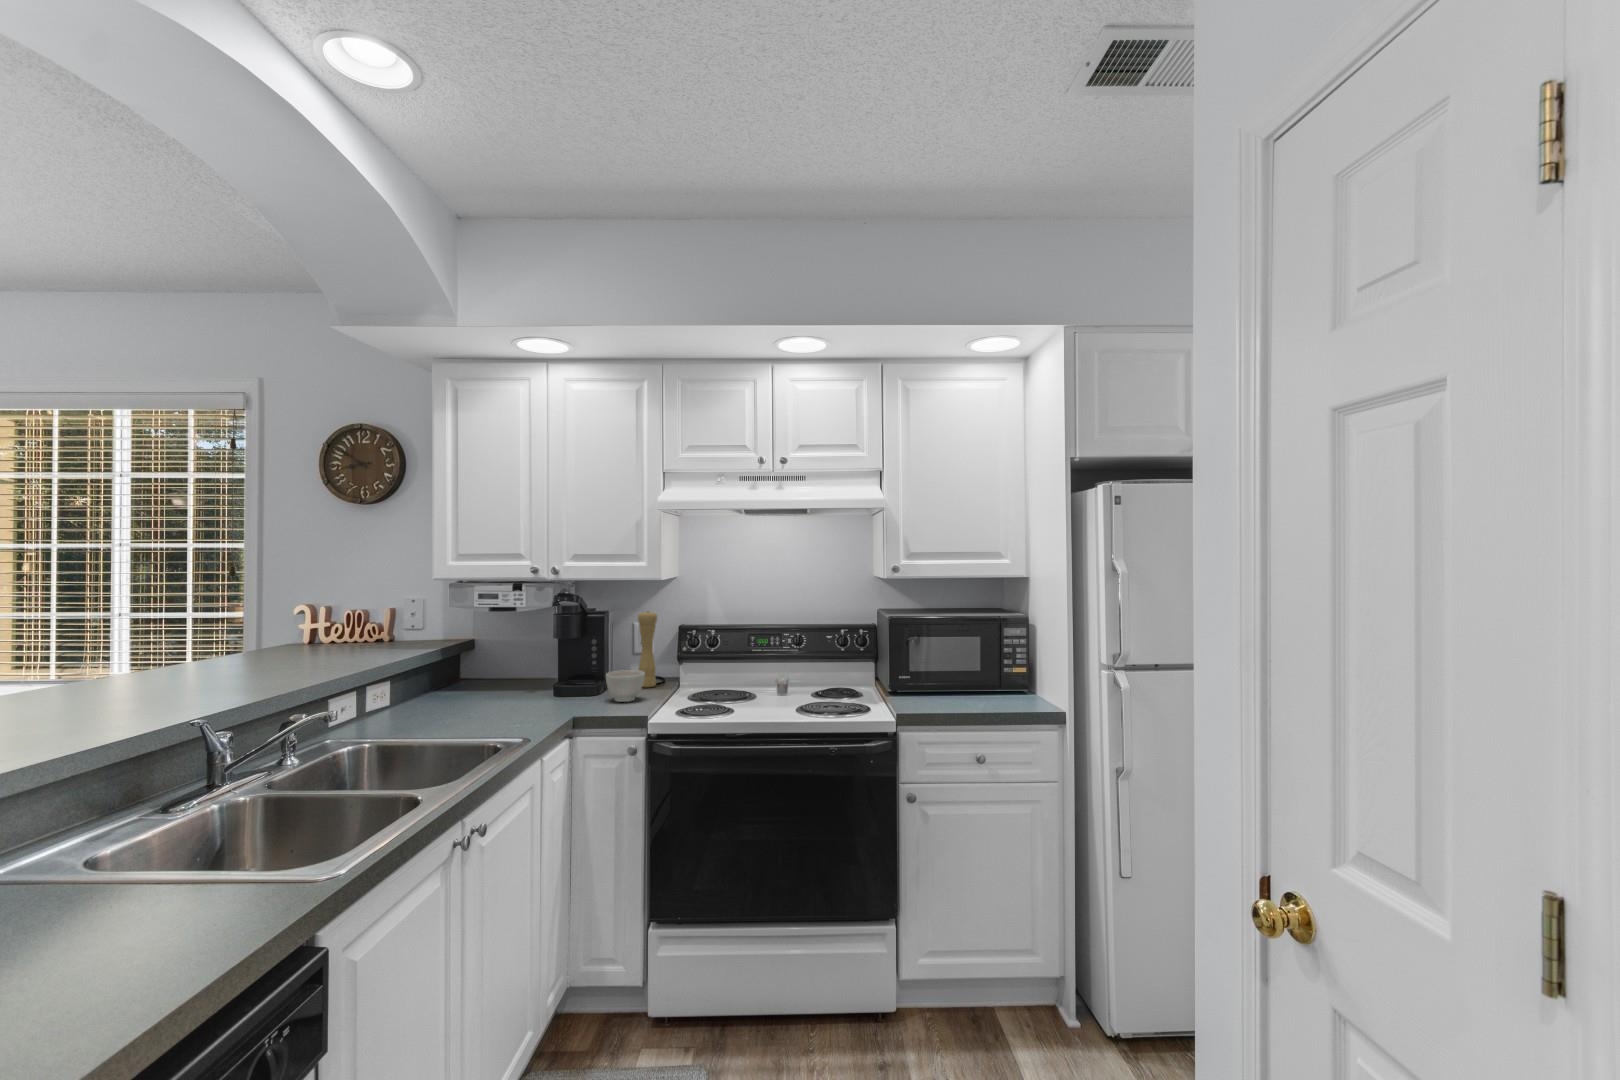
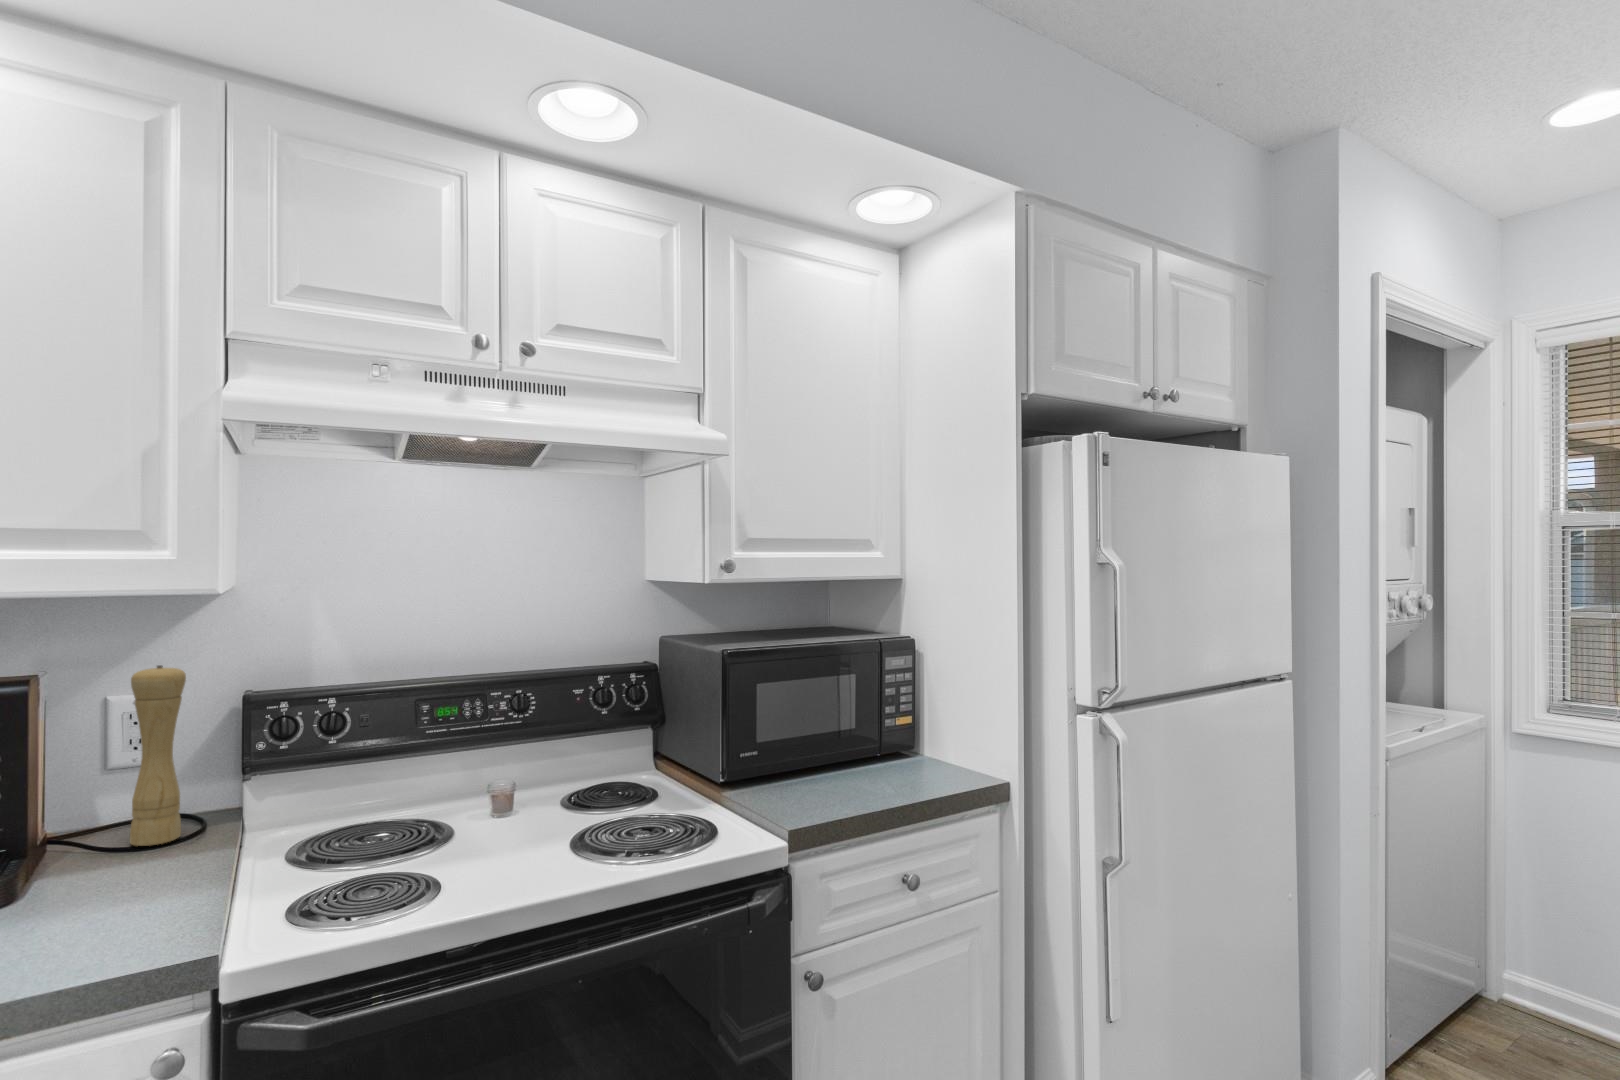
bowl: present [606,670,645,702] -> none [60,815,180,905]

